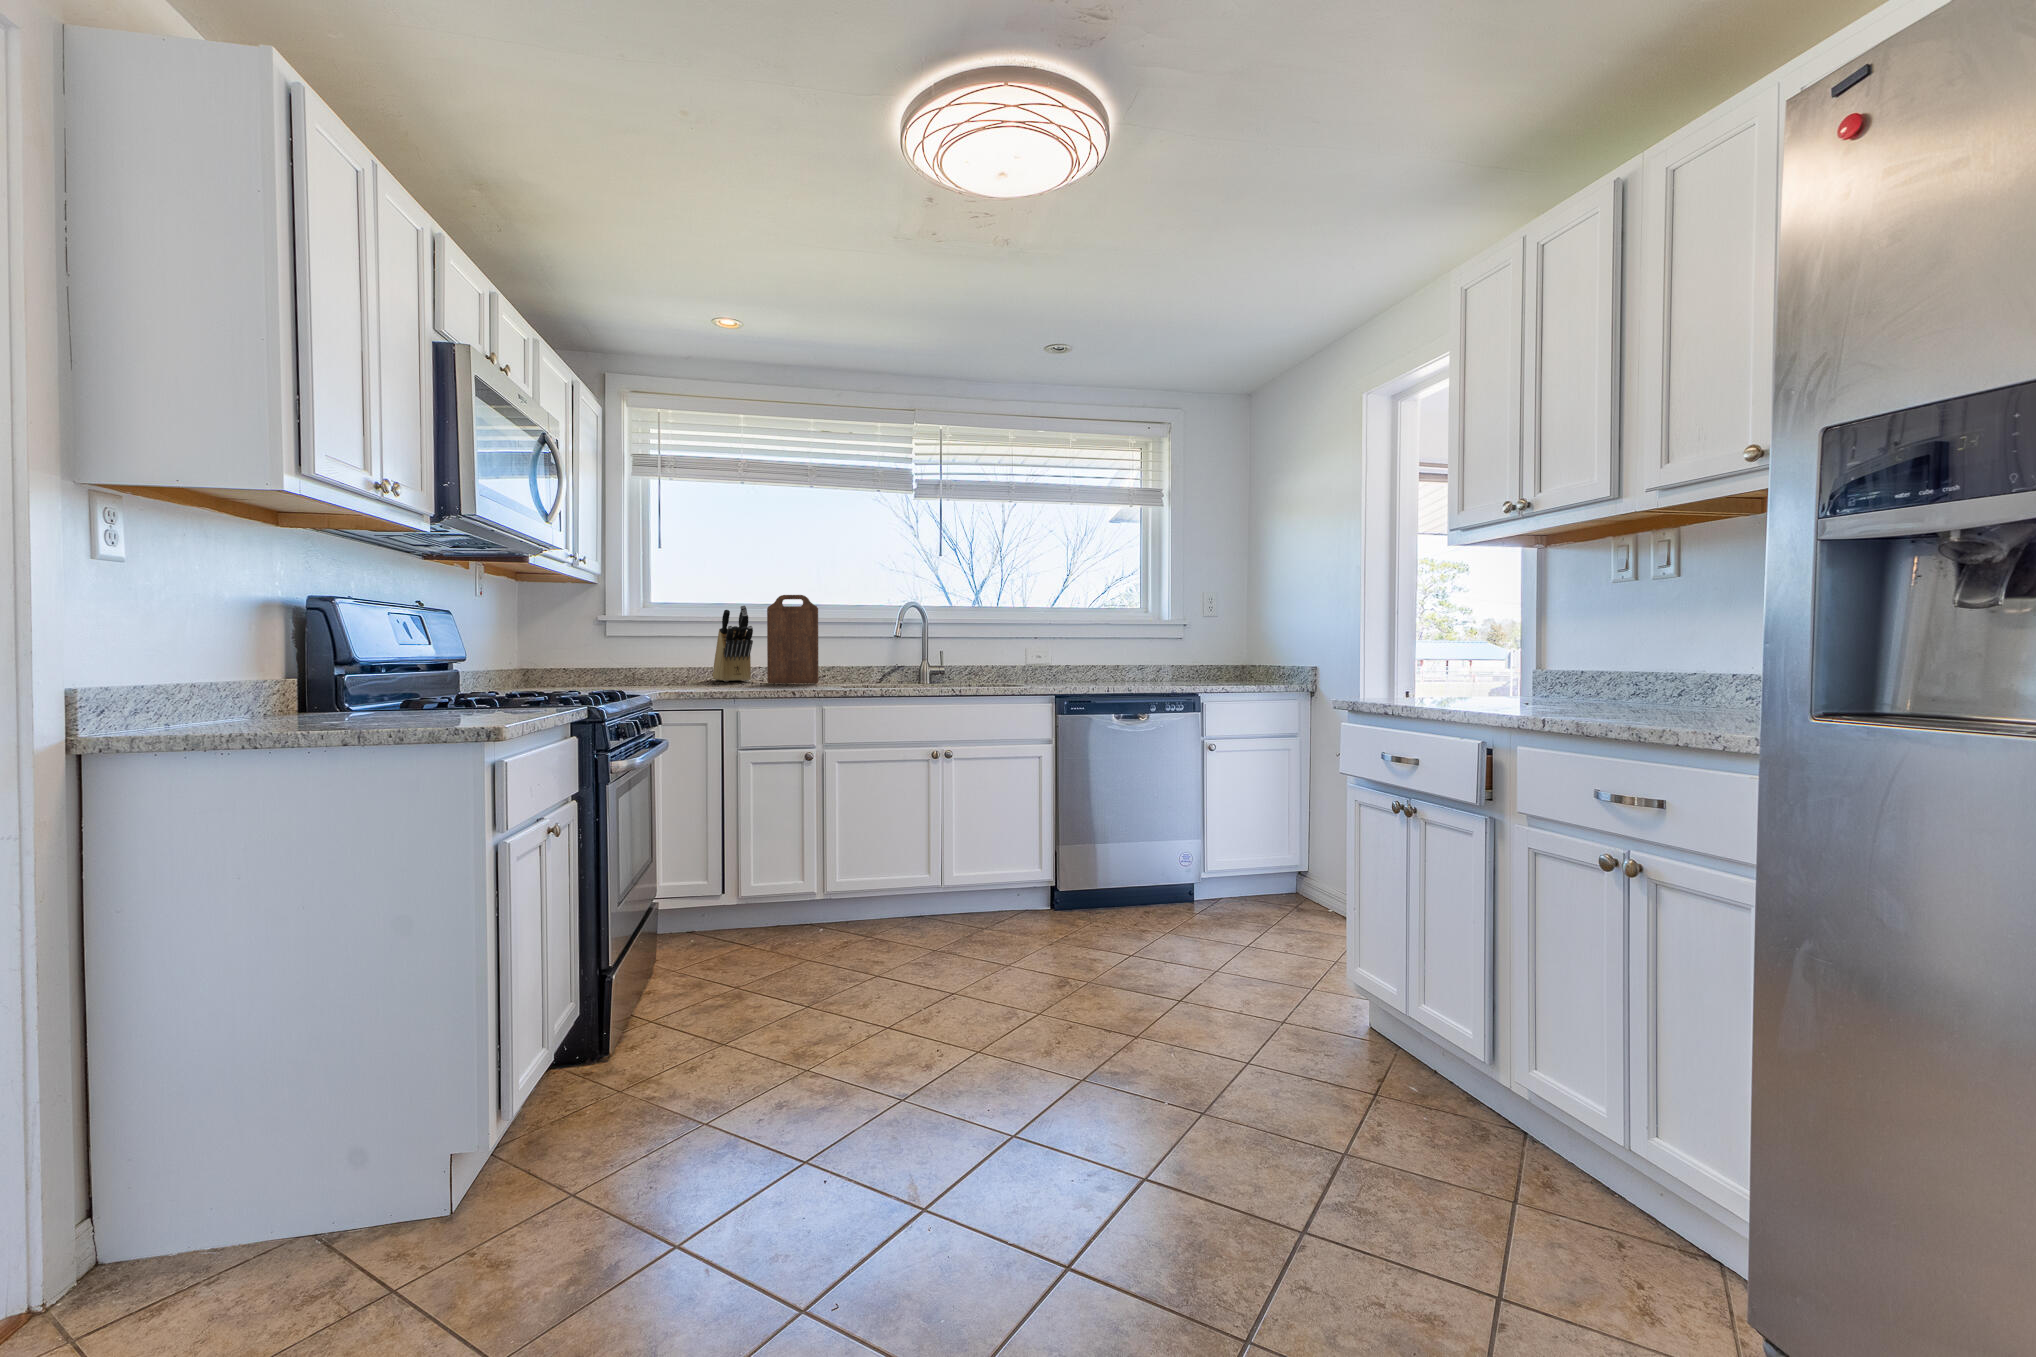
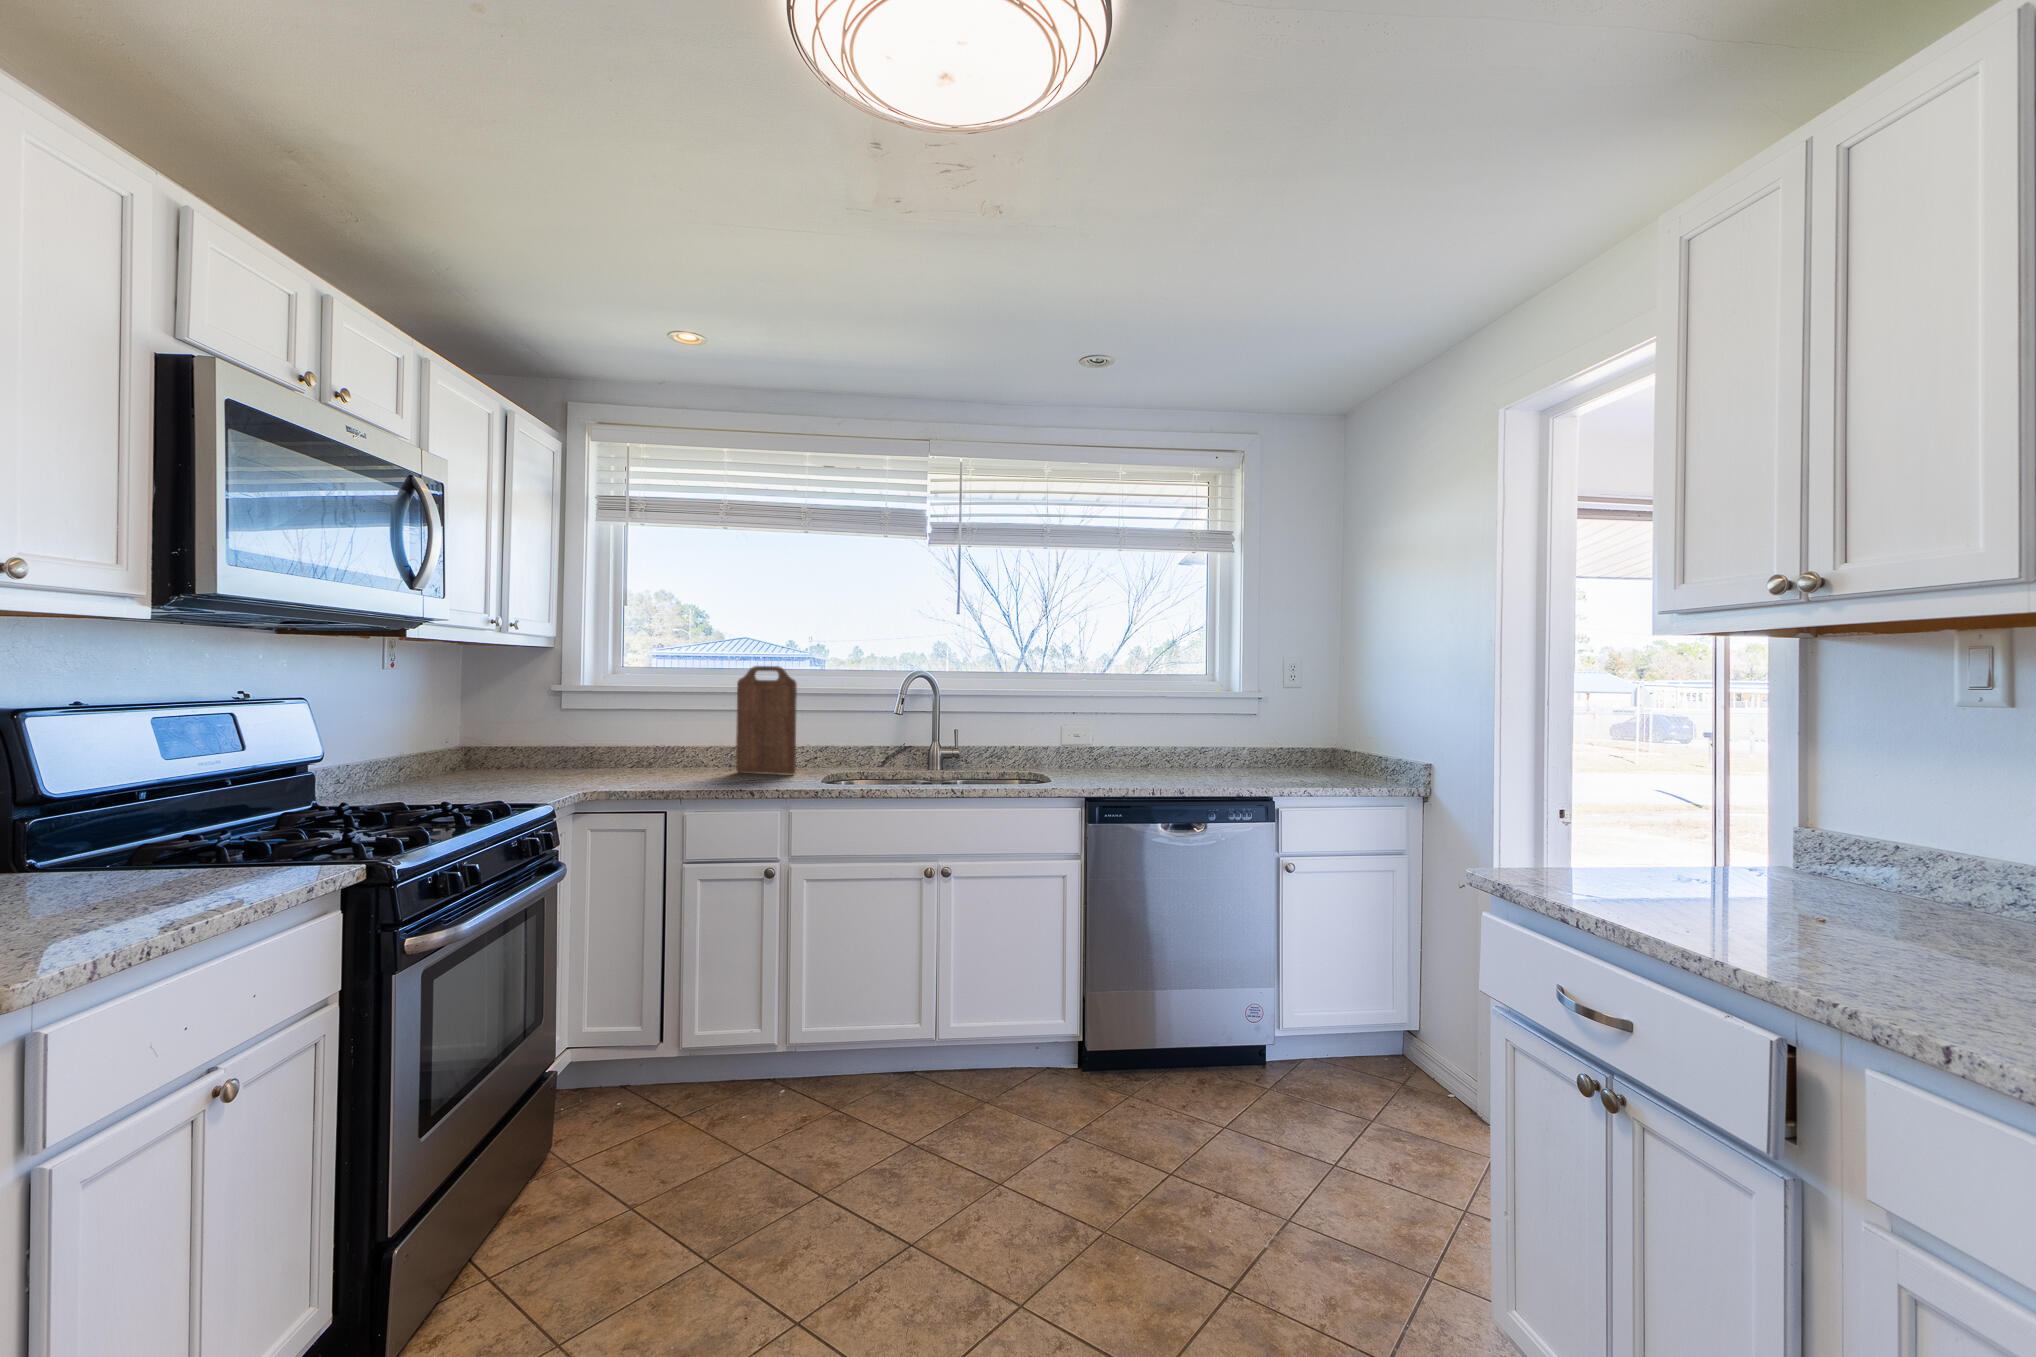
knife block: present [713,606,753,682] -> none [688,676,723,767]

